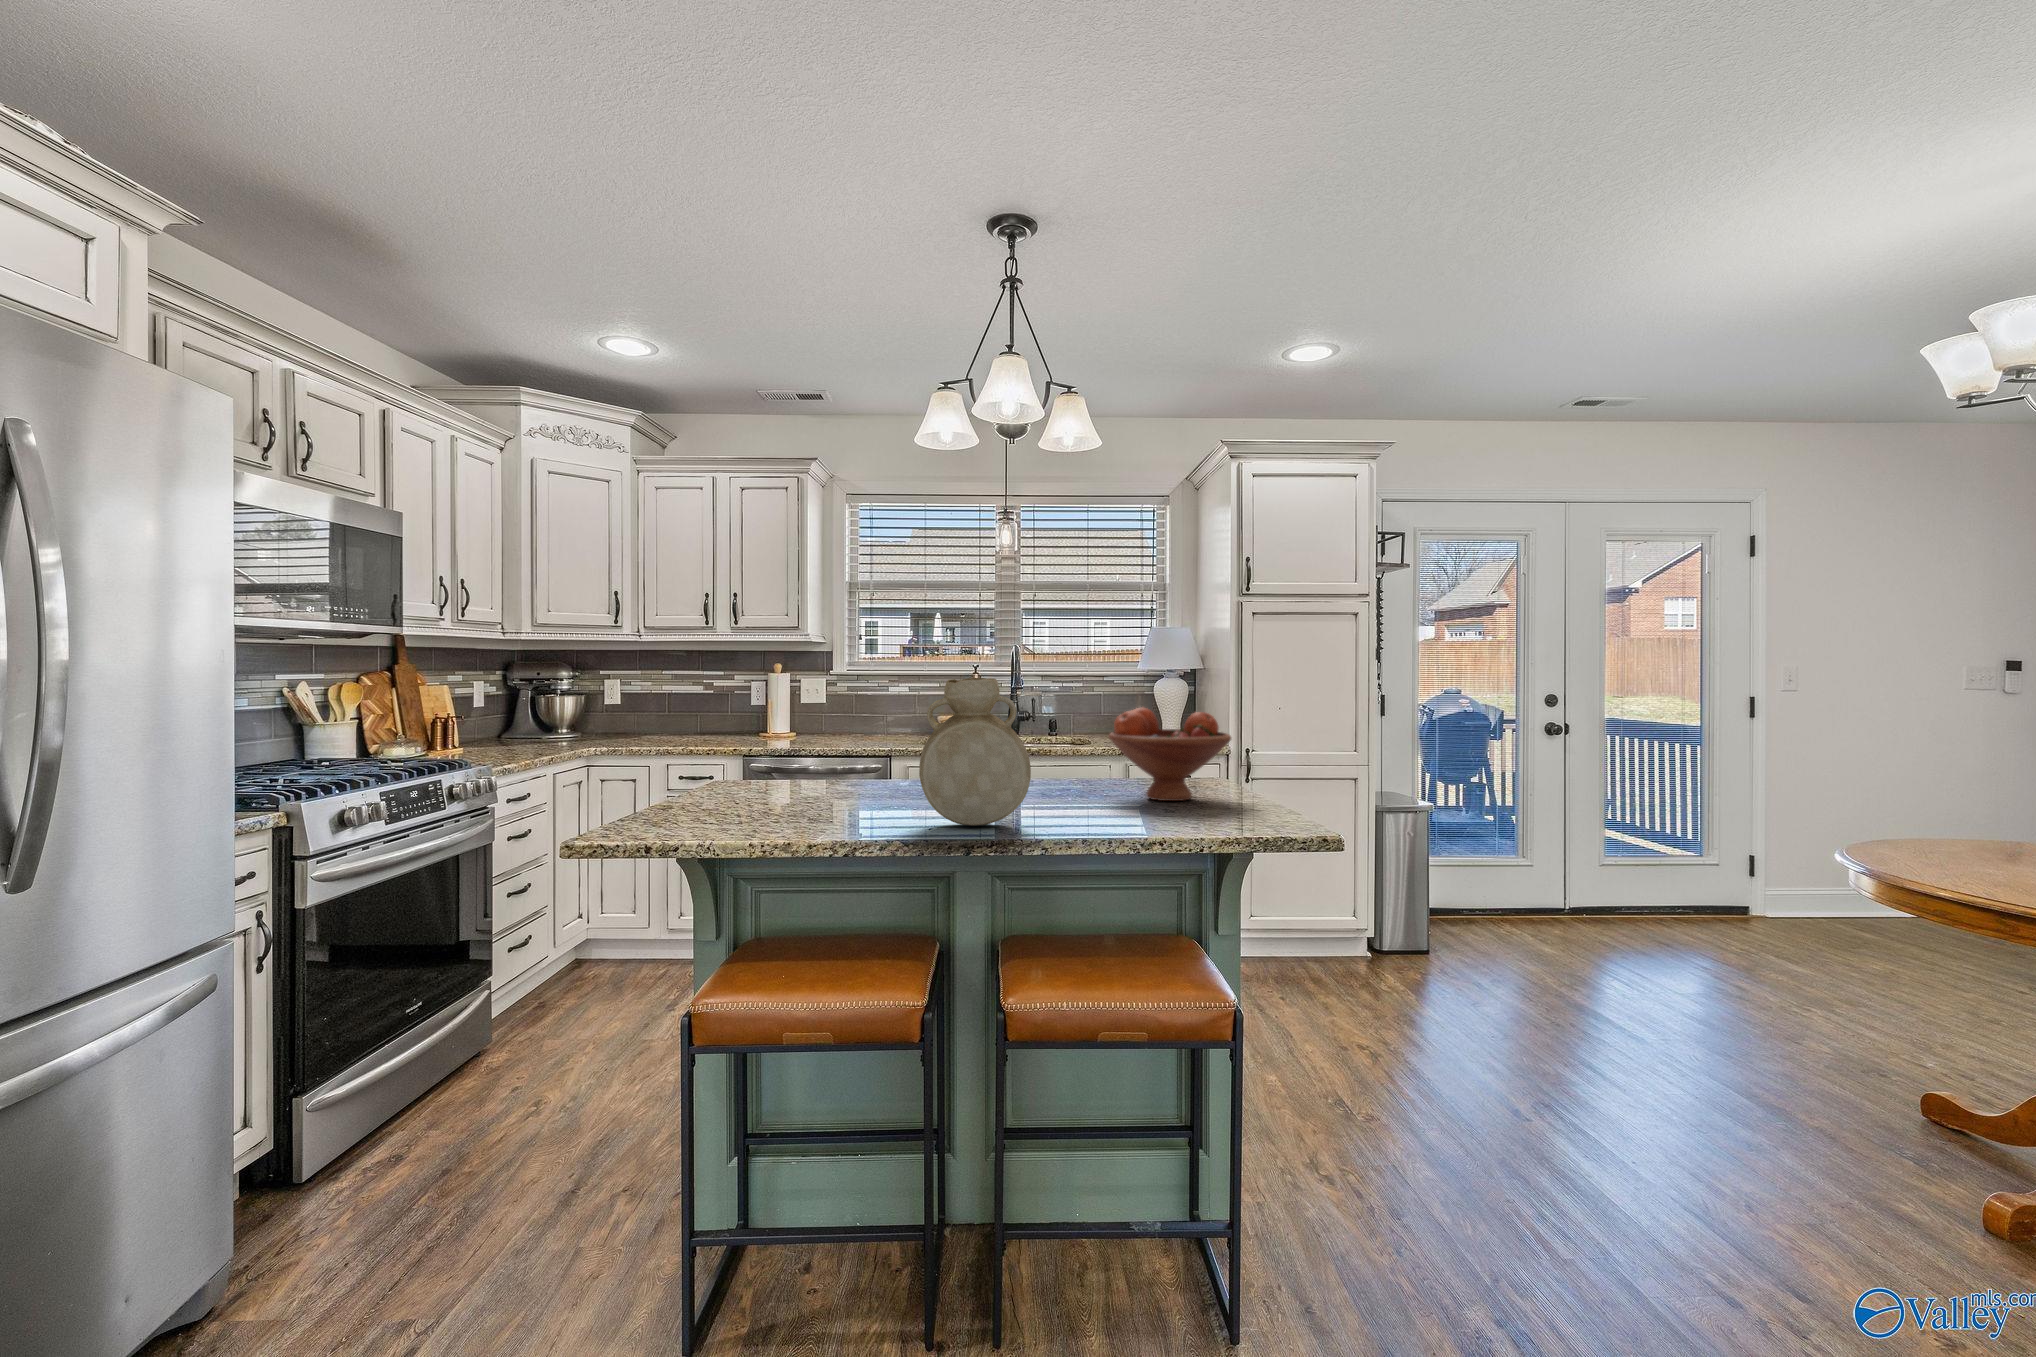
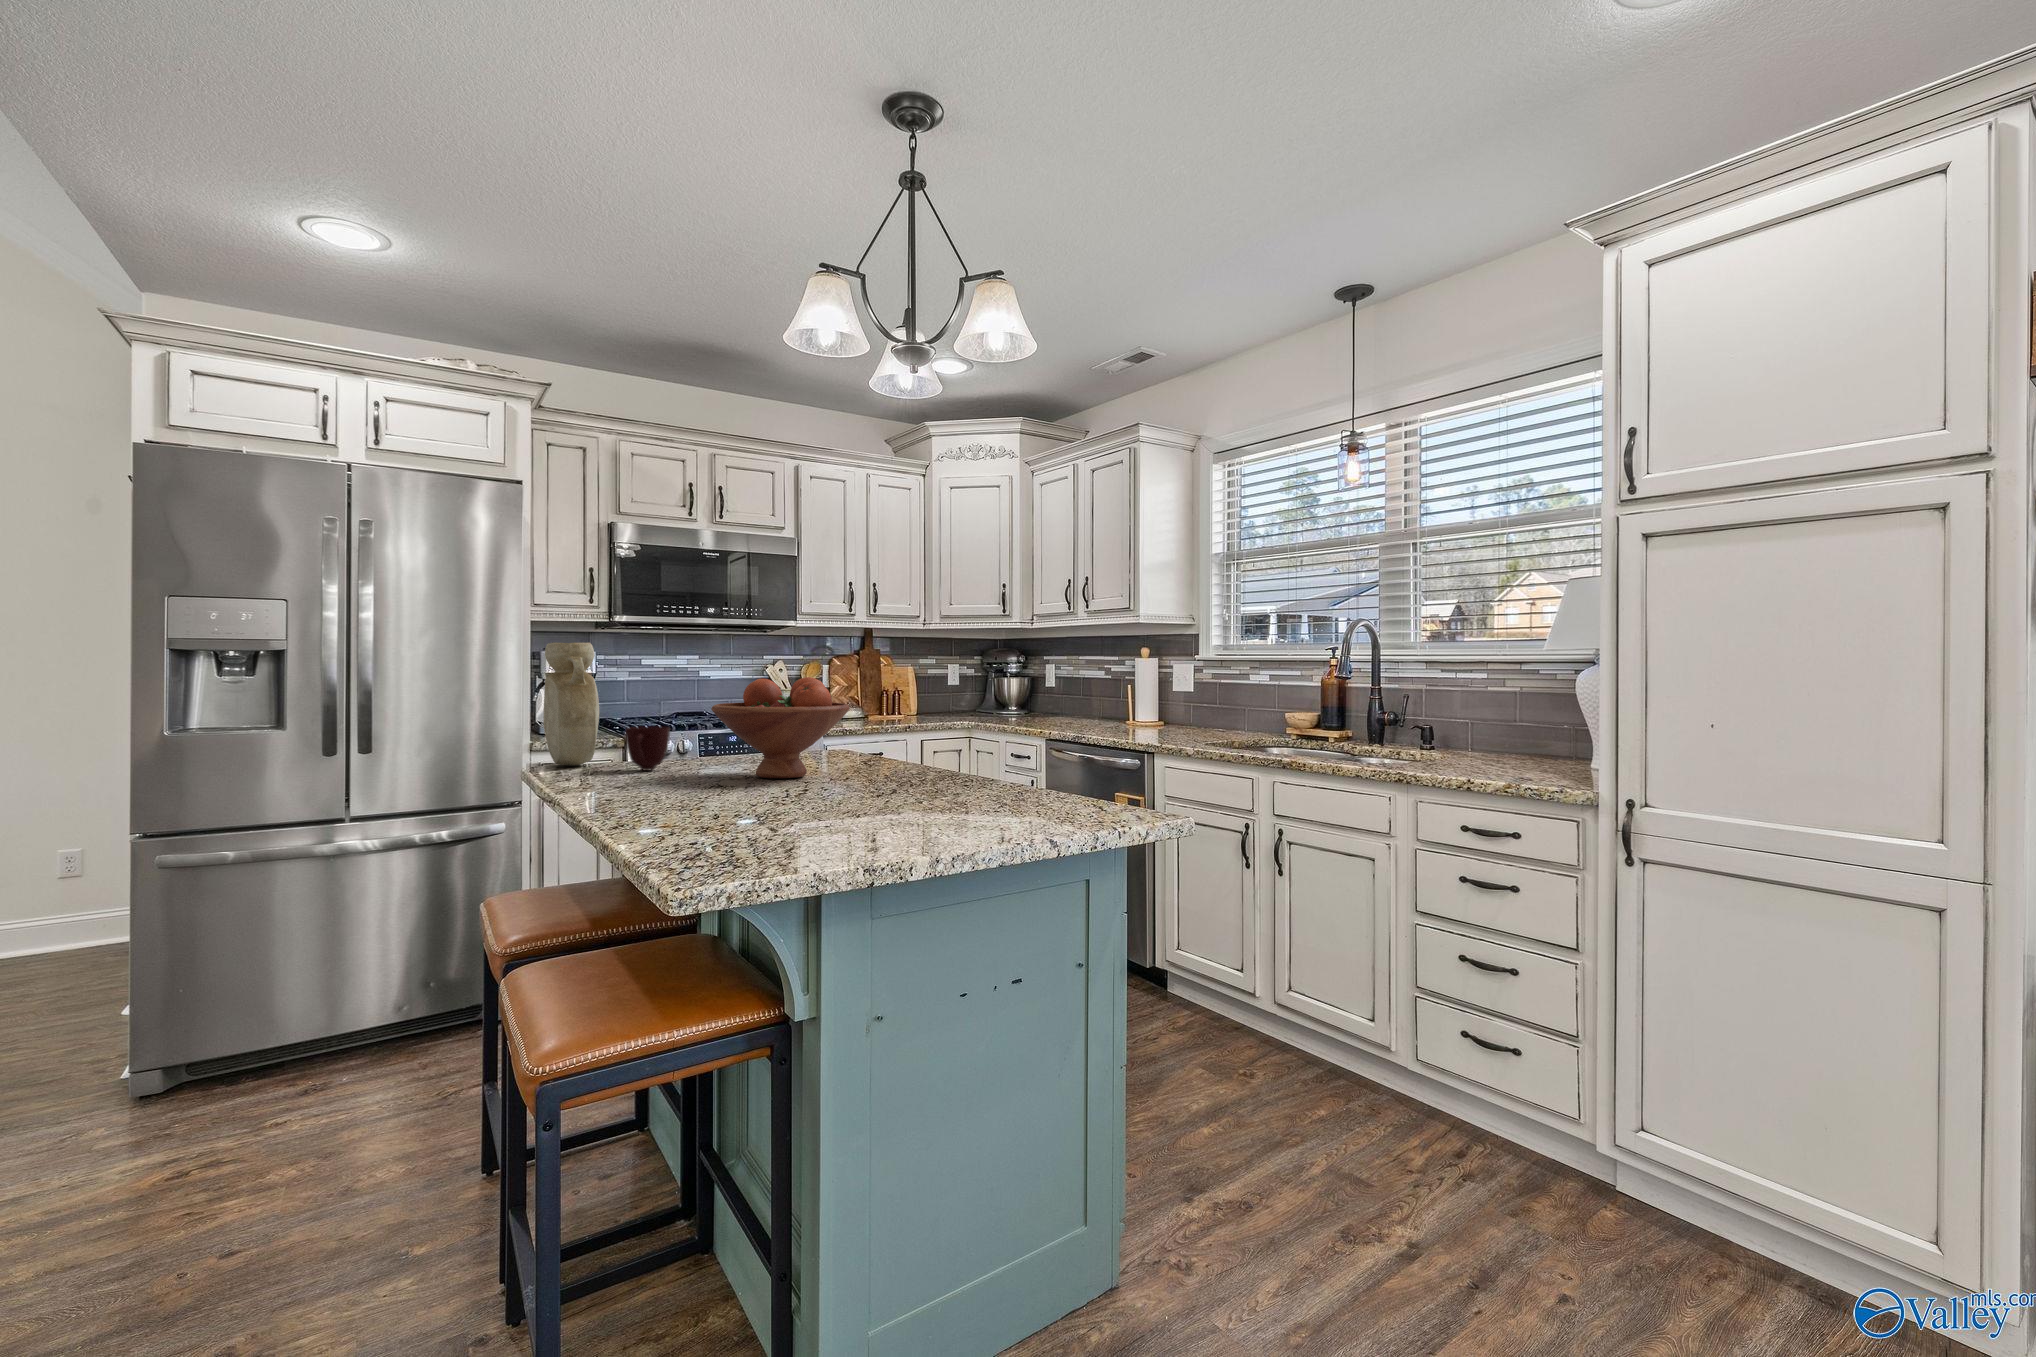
mug: none [1042,766,1099,815] -> present [625,726,670,770]

